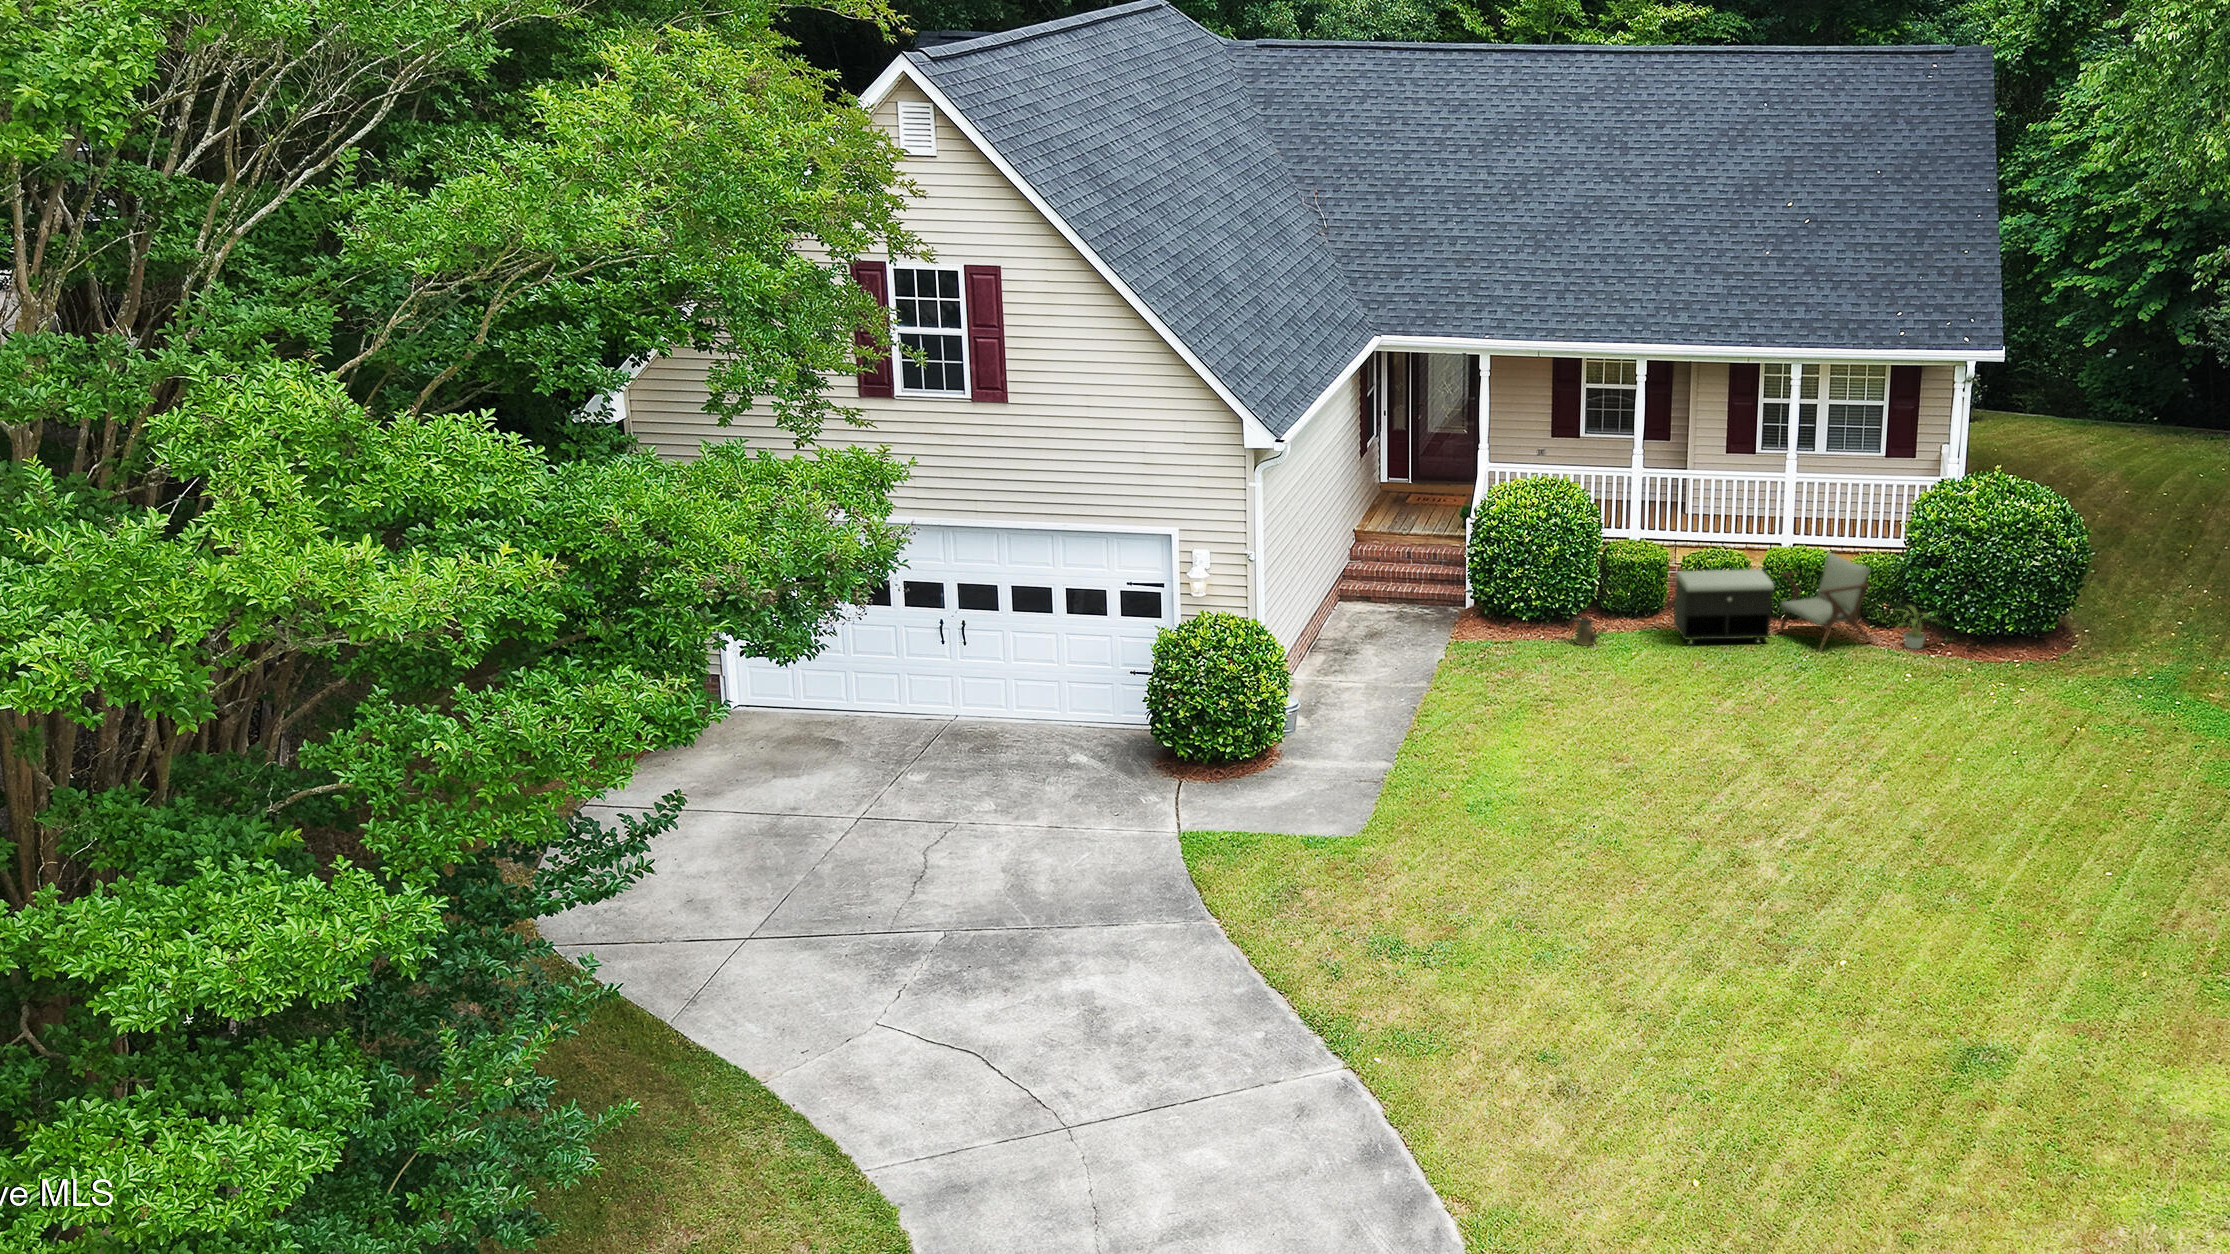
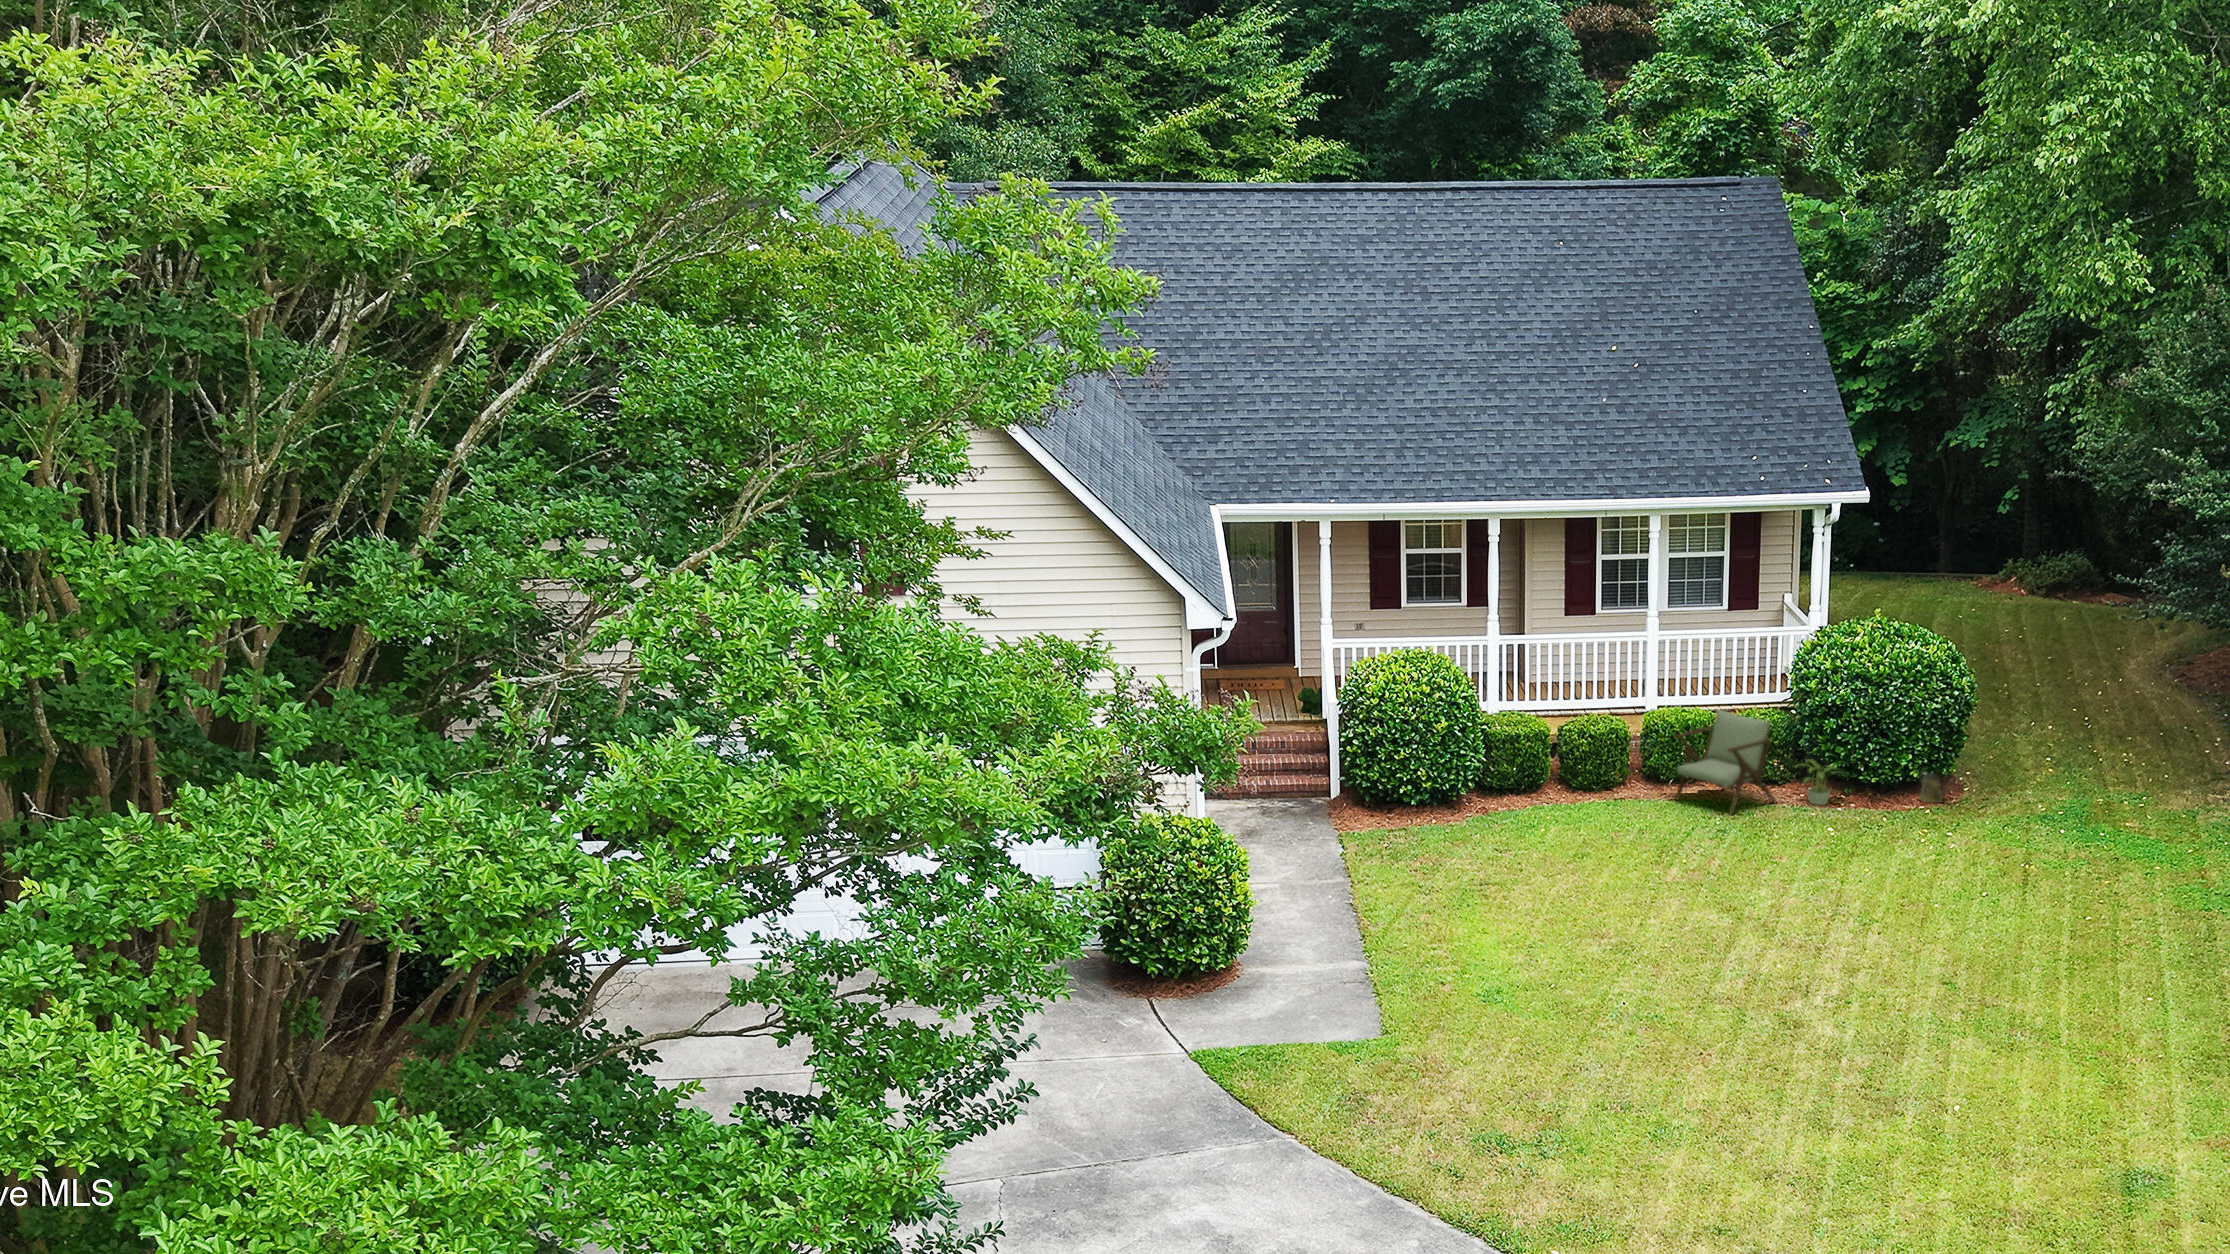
storage bench: present [1674,569,1774,644] -> none [1569,732,1678,818]
watering can: present [1571,618,1607,646] -> present [1919,772,1951,803]

